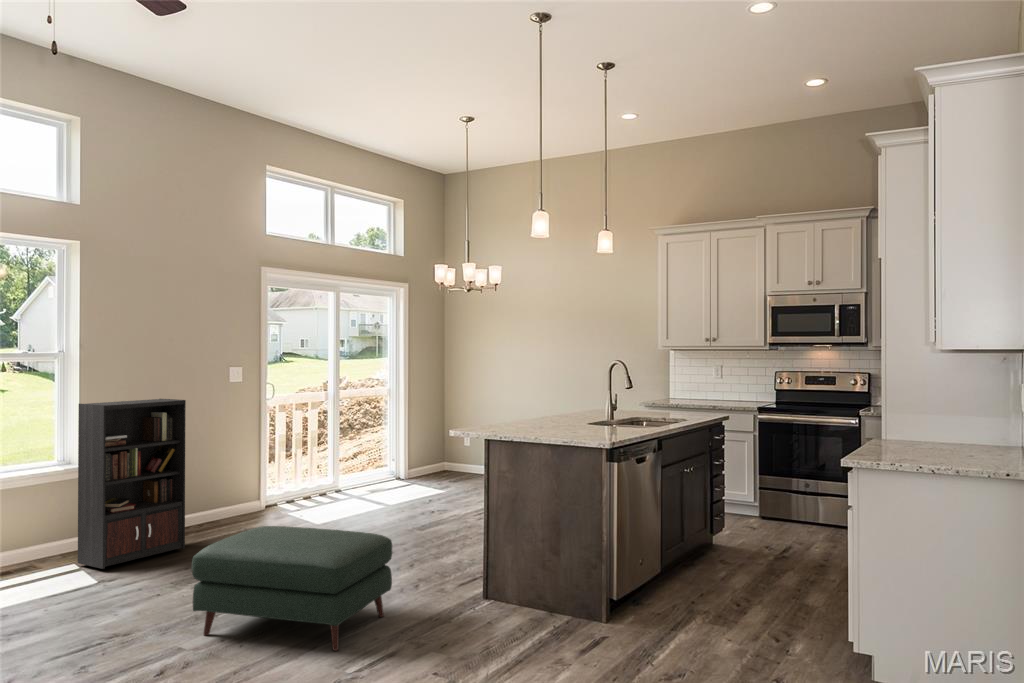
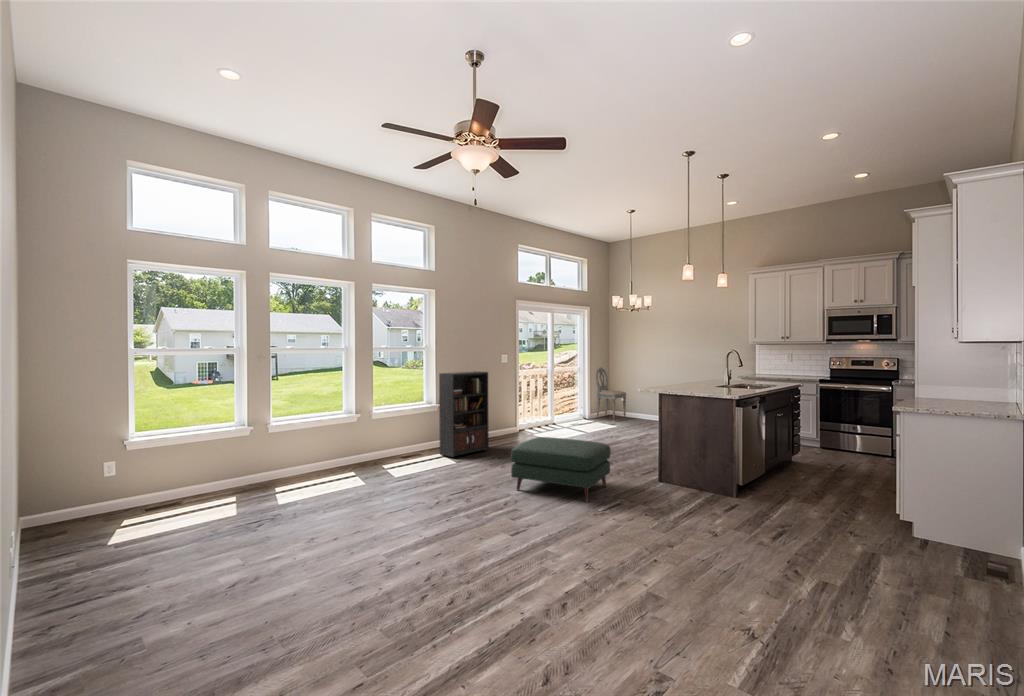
dining chair: none [415,387,468,478] -> present [596,367,626,419]

